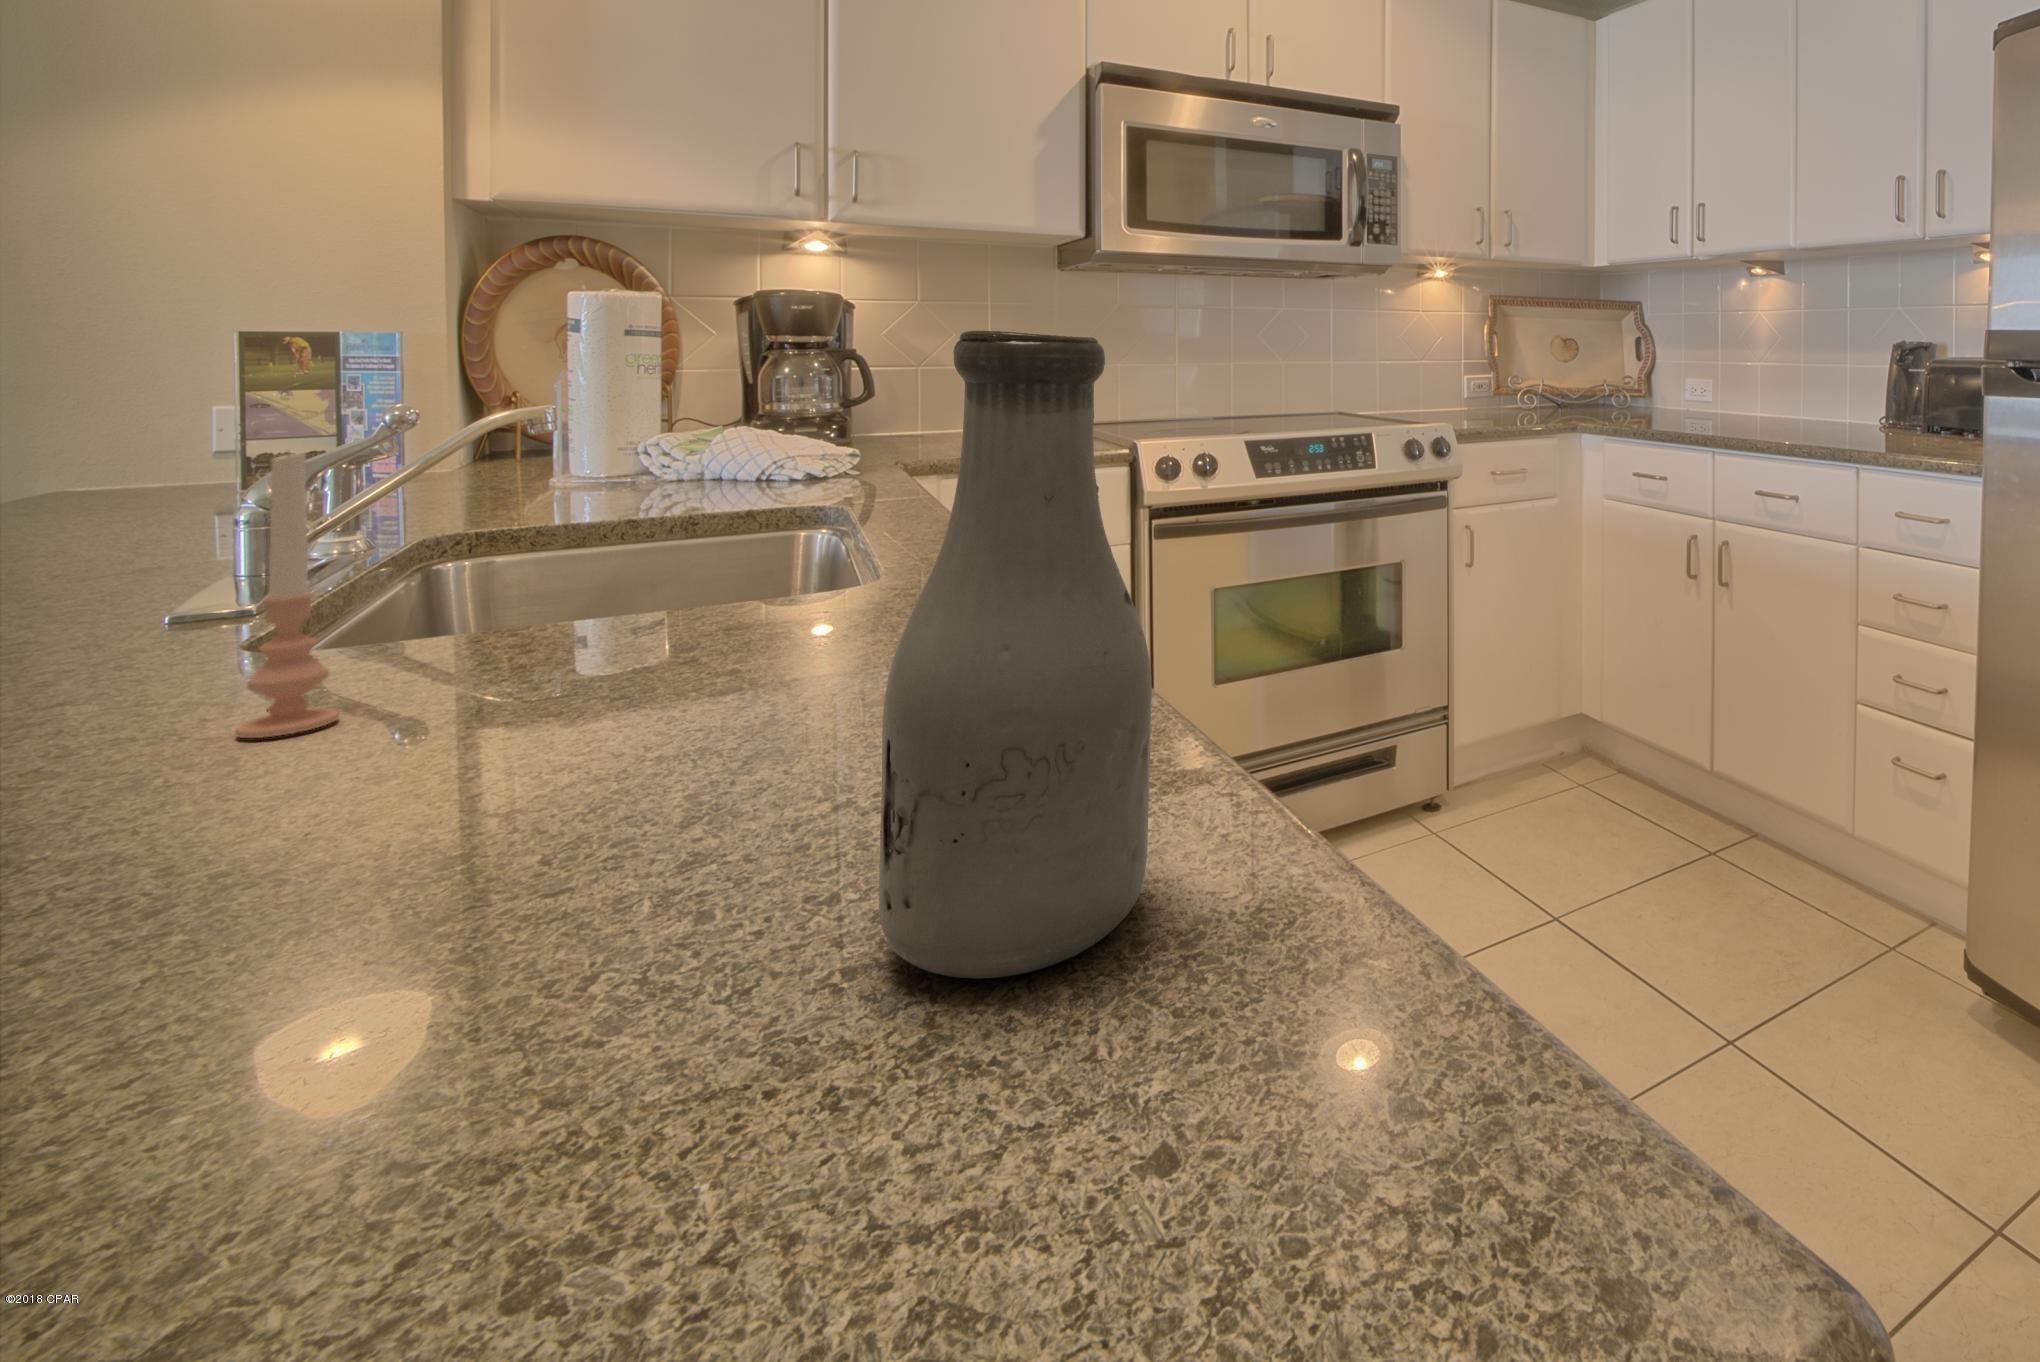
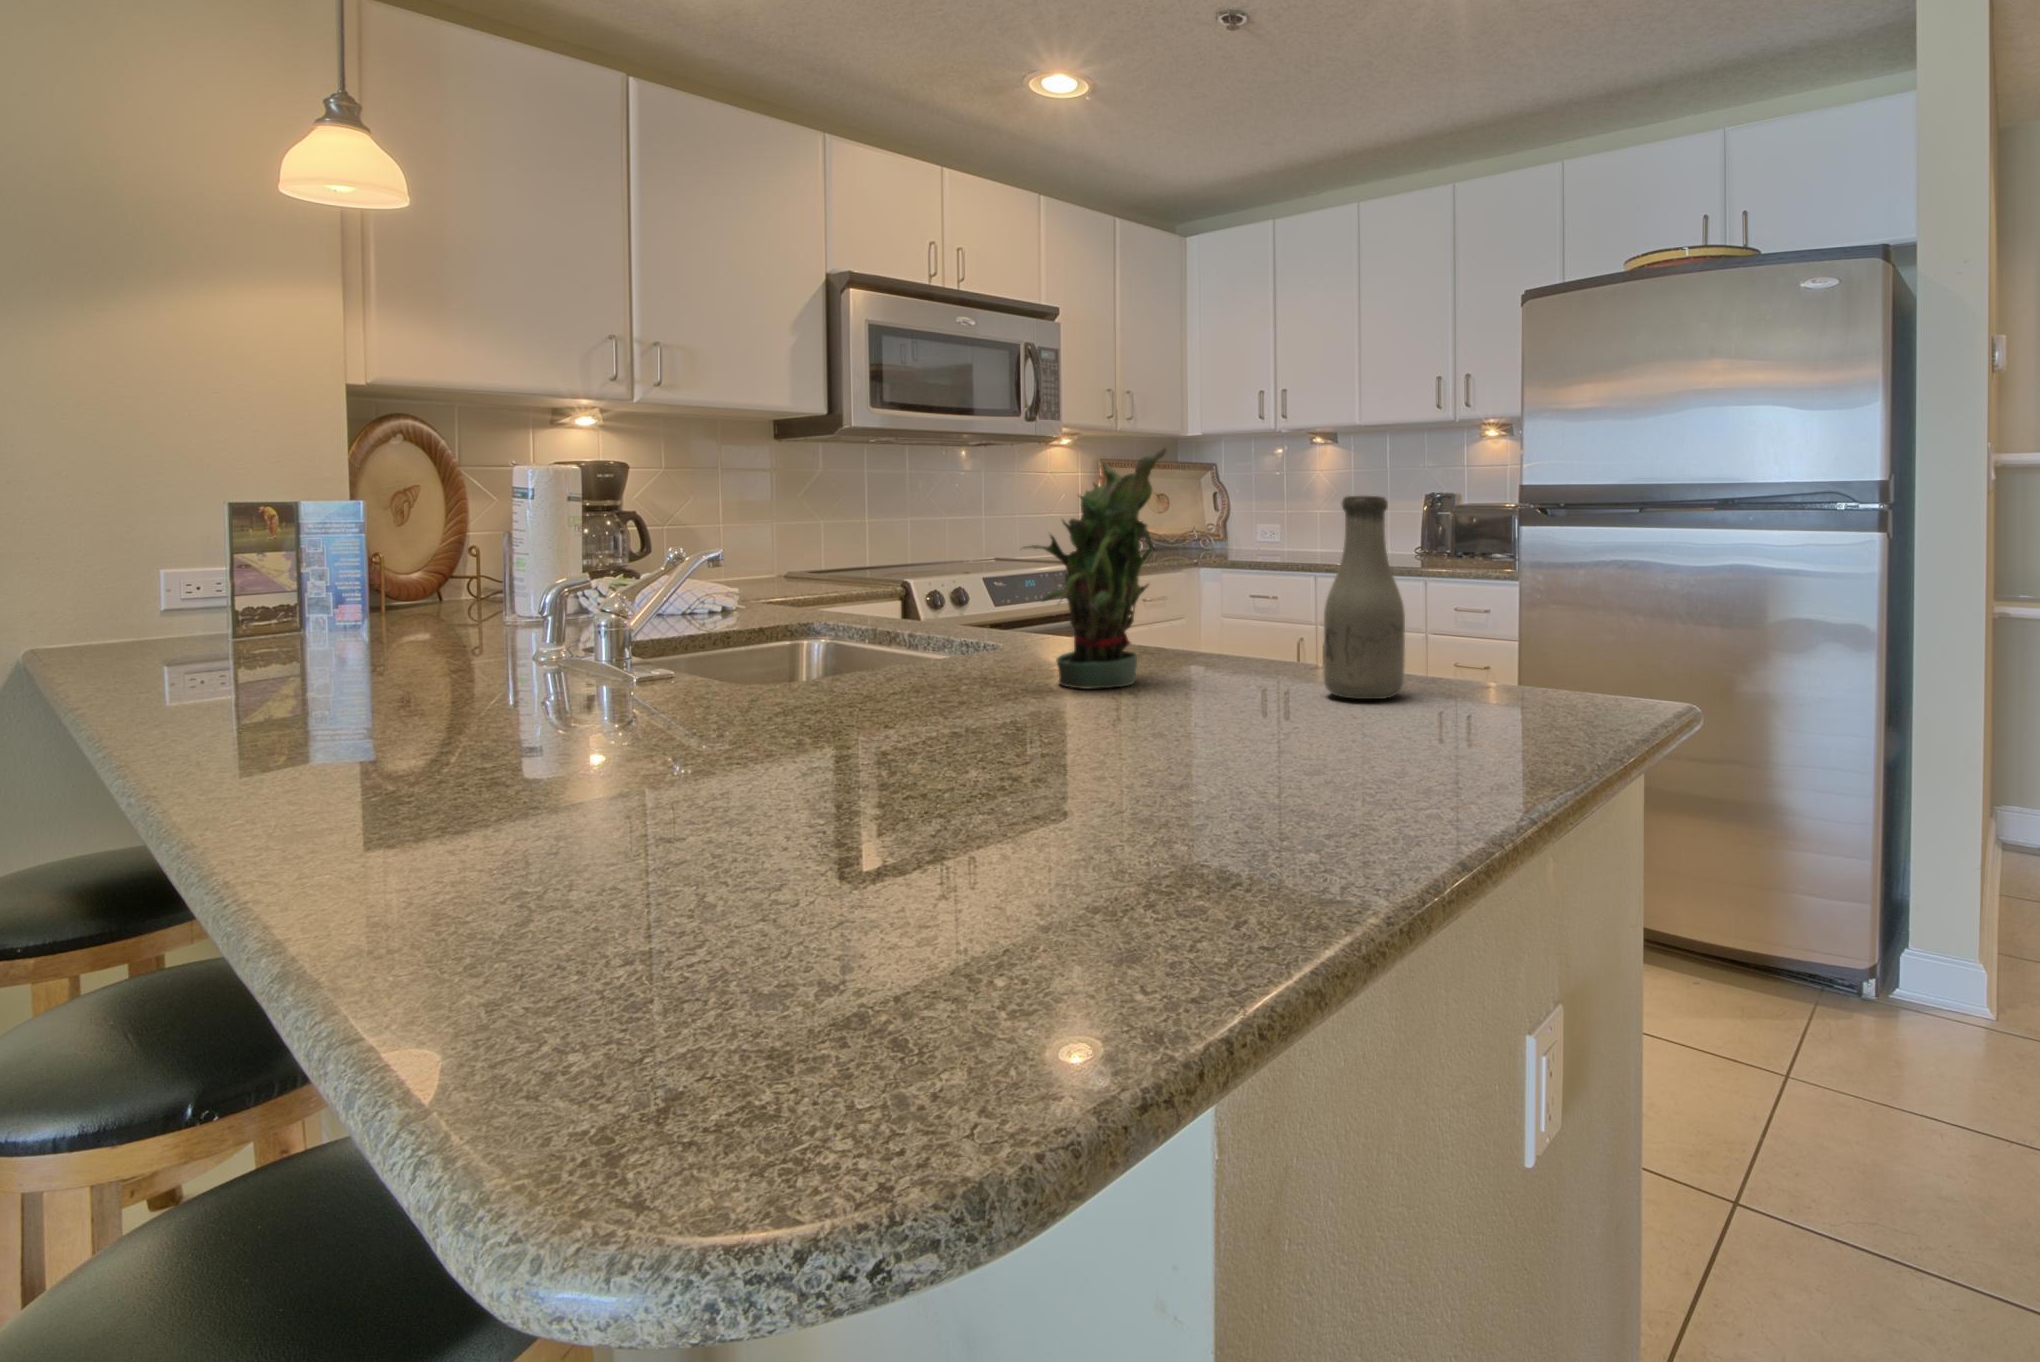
potted plant: none [403,204,848,774] -> present [1024,448,1166,688]
candle: present [235,452,340,738] -> none [887,557,921,692]

